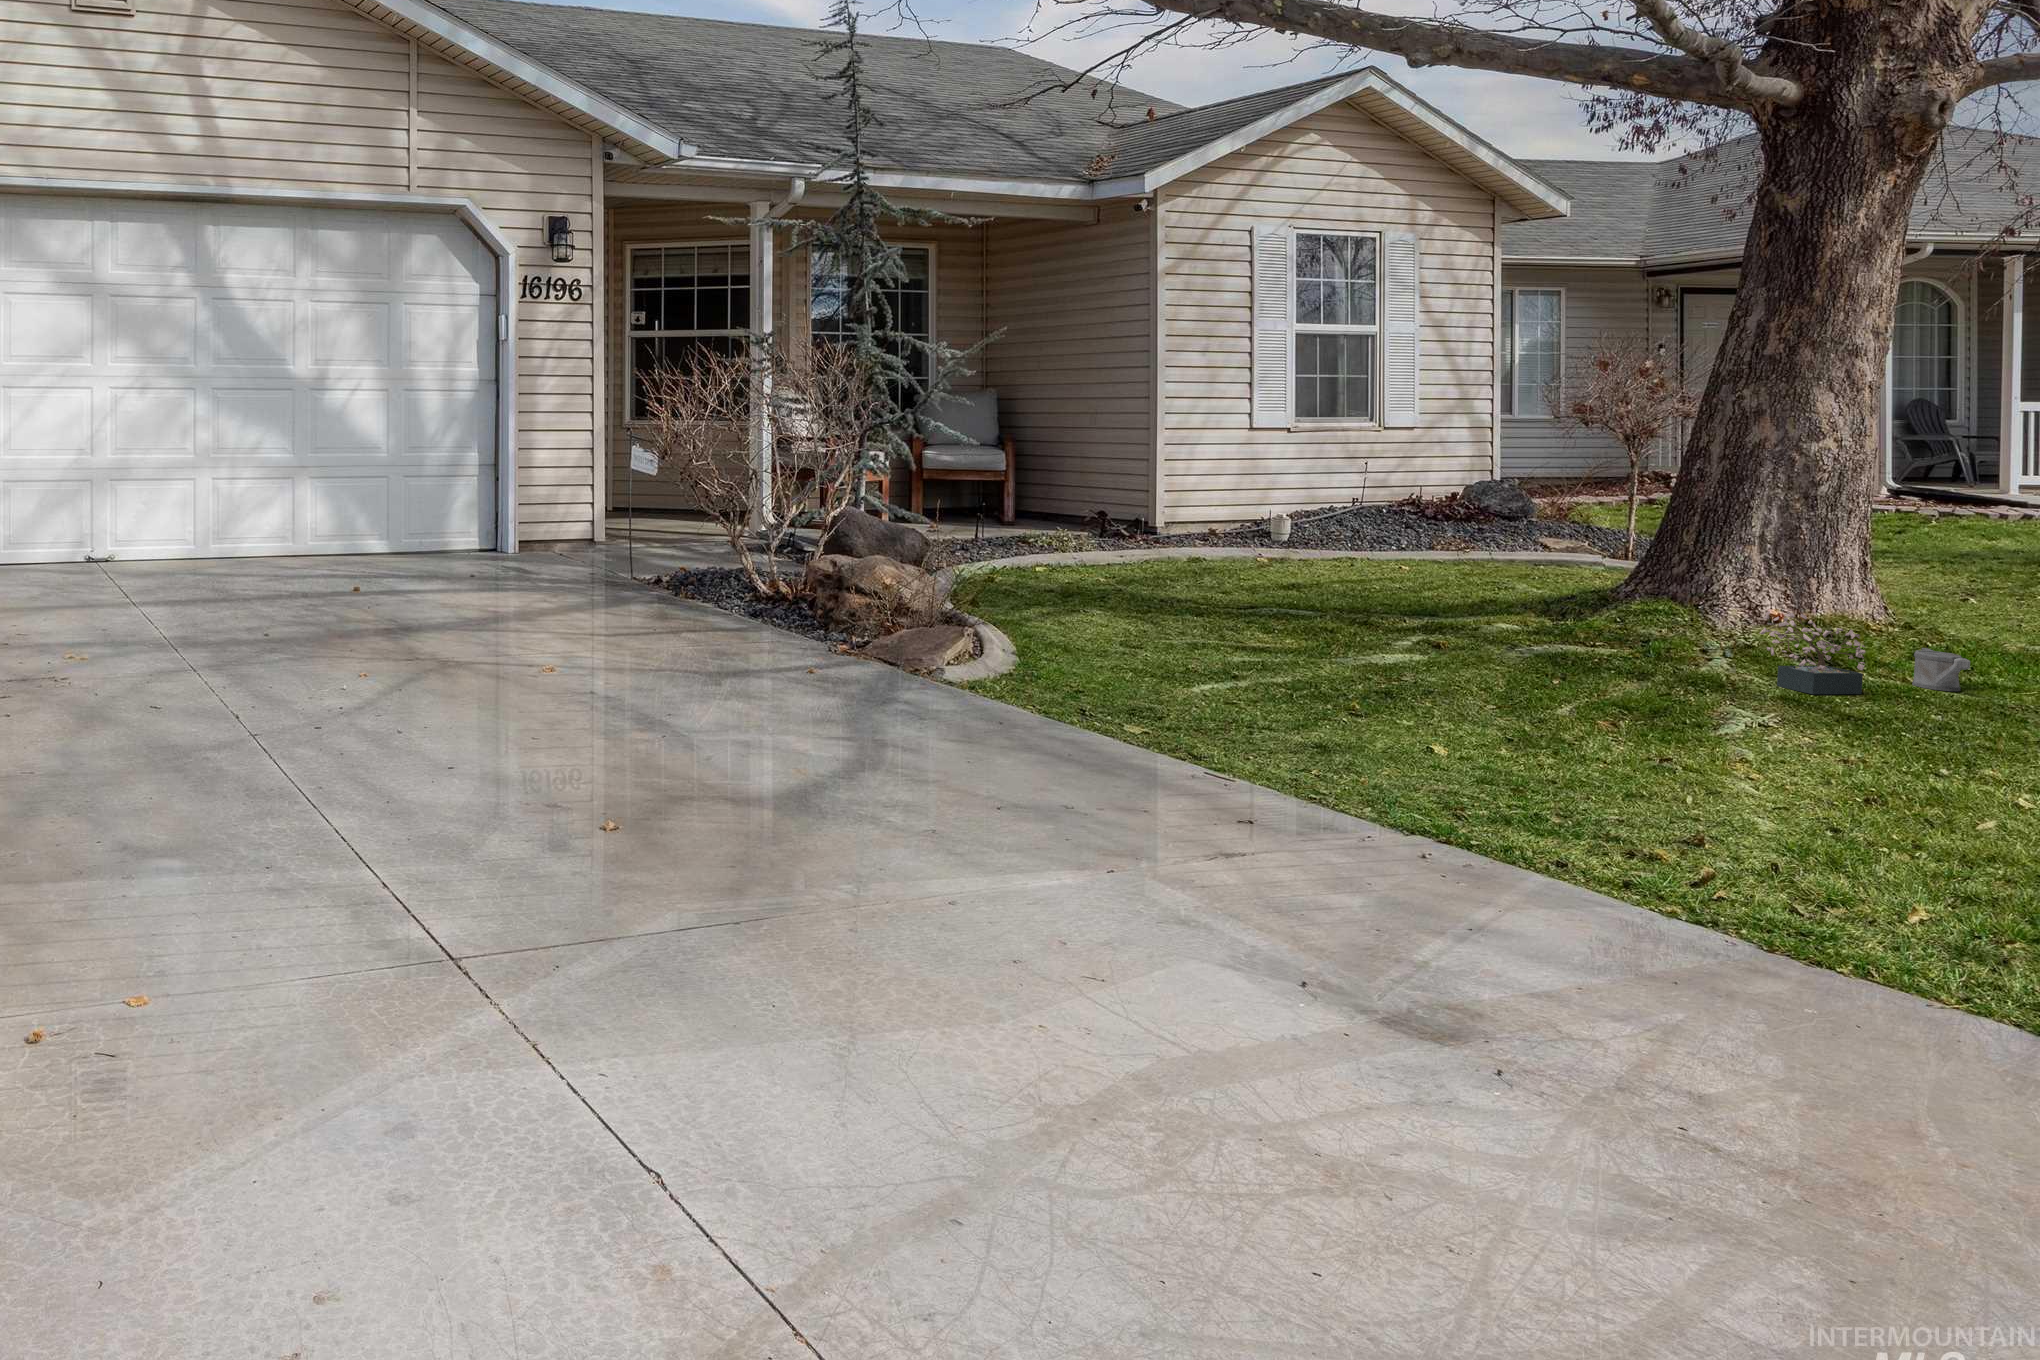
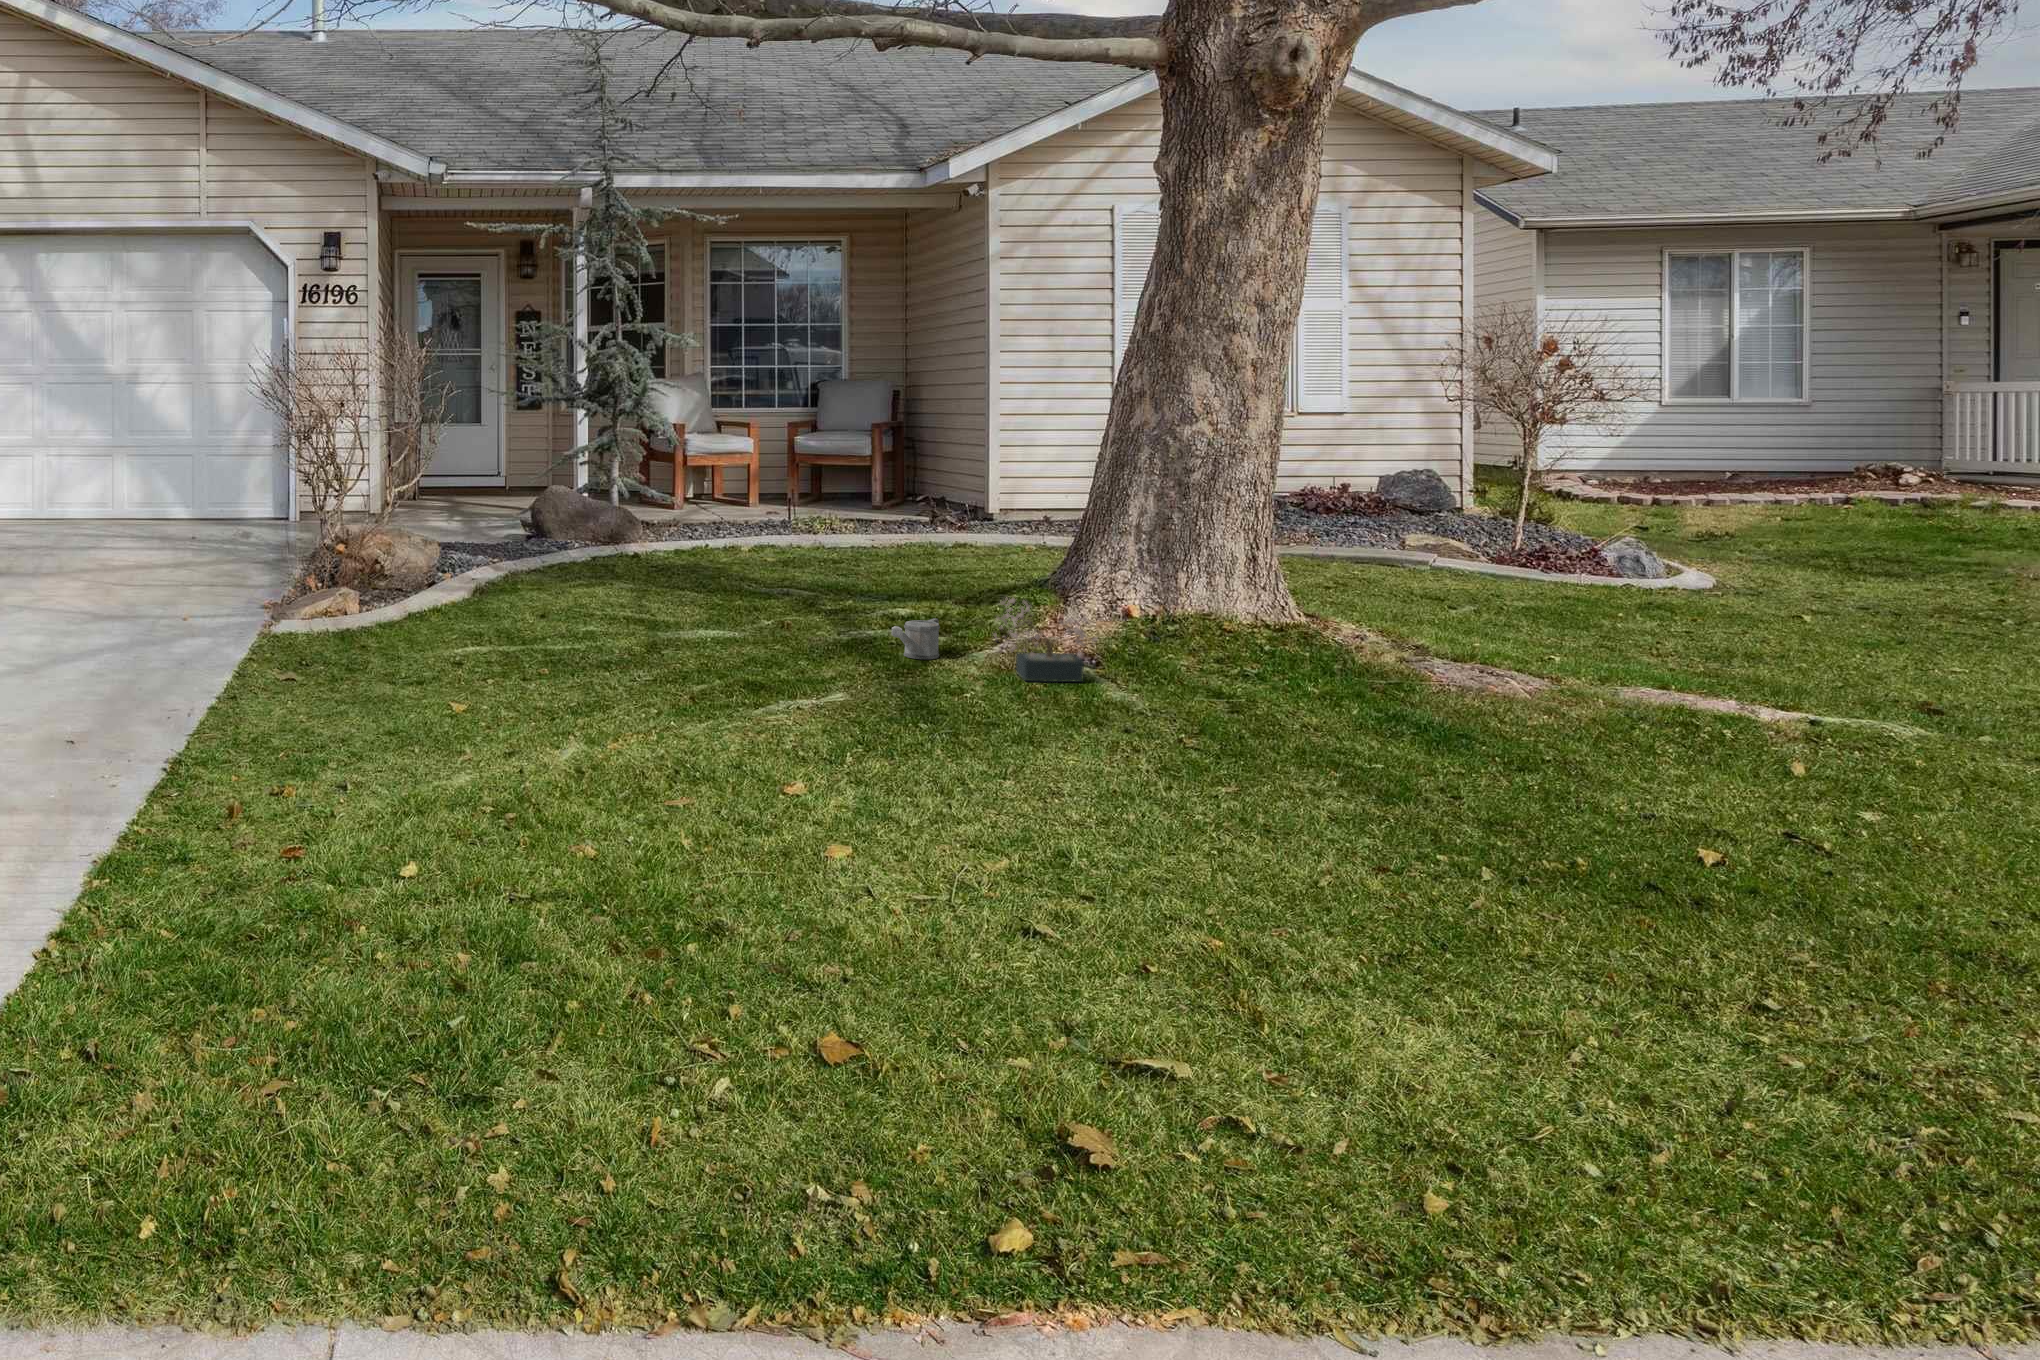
watering can: present [1912,648,1970,691] -> present [892,618,940,659]

